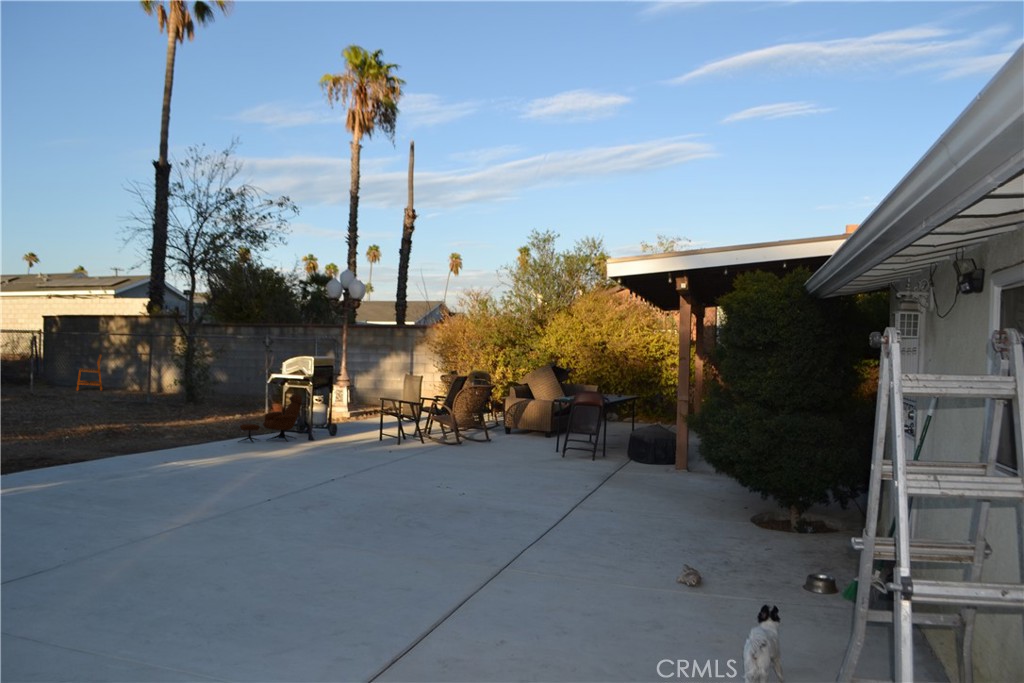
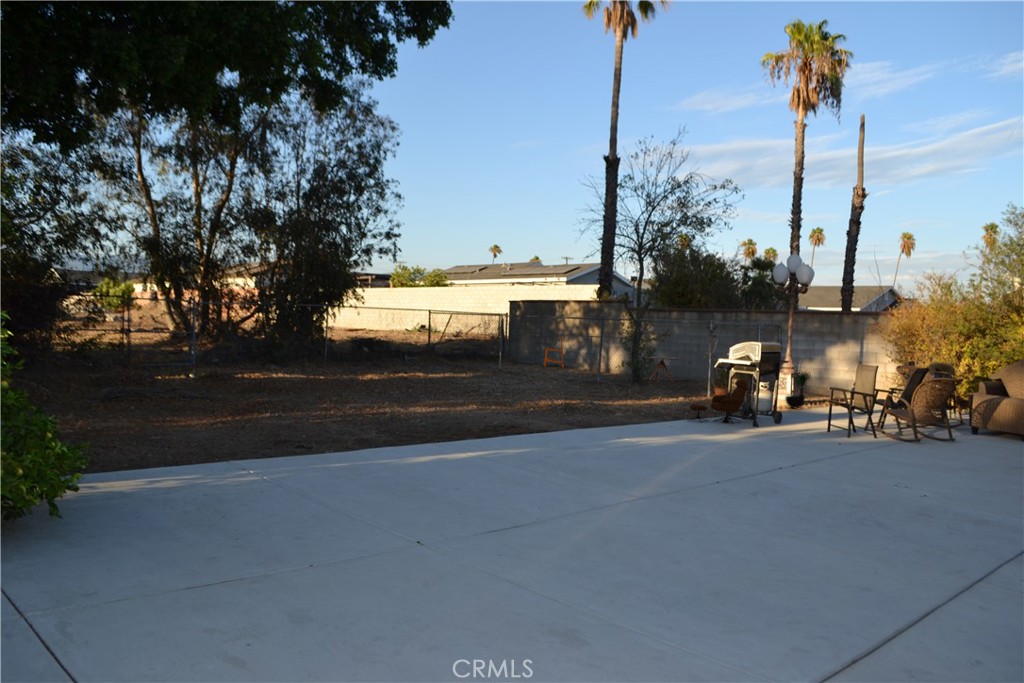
round table: none [197,374,238,402] -> present [645,356,680,382]
potted tree: none [343,379,368,421] -> present [785,371,811,408]

